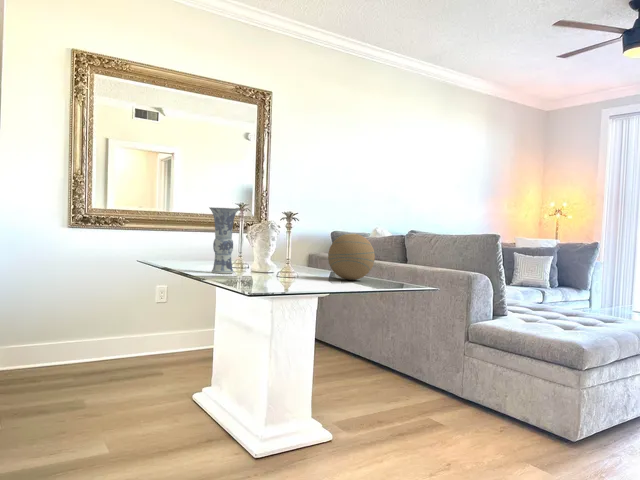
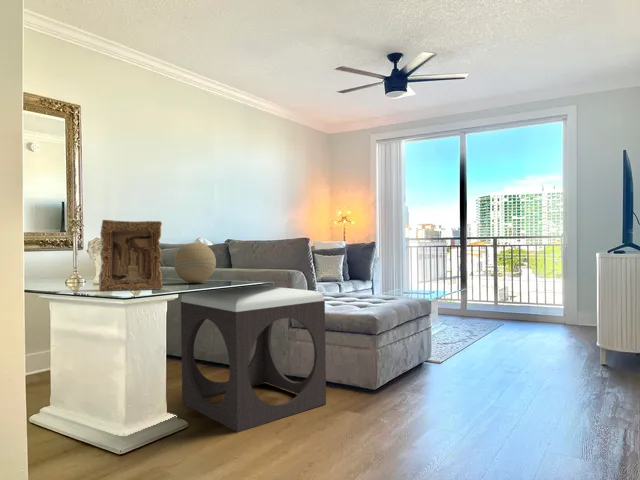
picture frame: none [238,204,310,285] -> present [99,220,163,291]
vase: present [209,207,240,274] -> none [52,224,85,288]
footstool: none [334,288,509,463] -> present [181,285,326,432]

